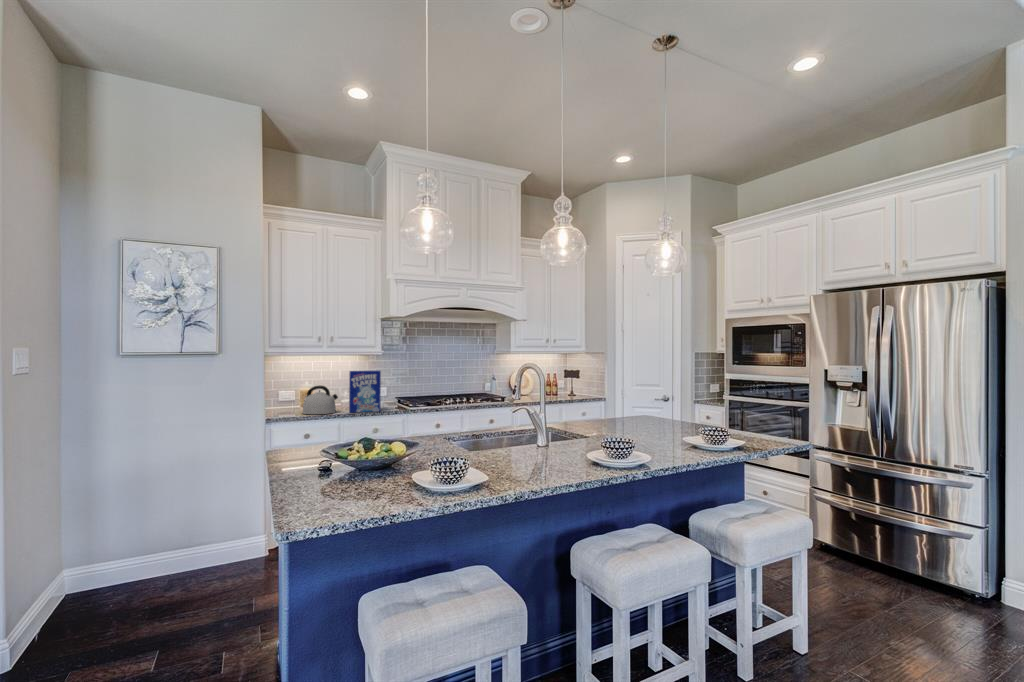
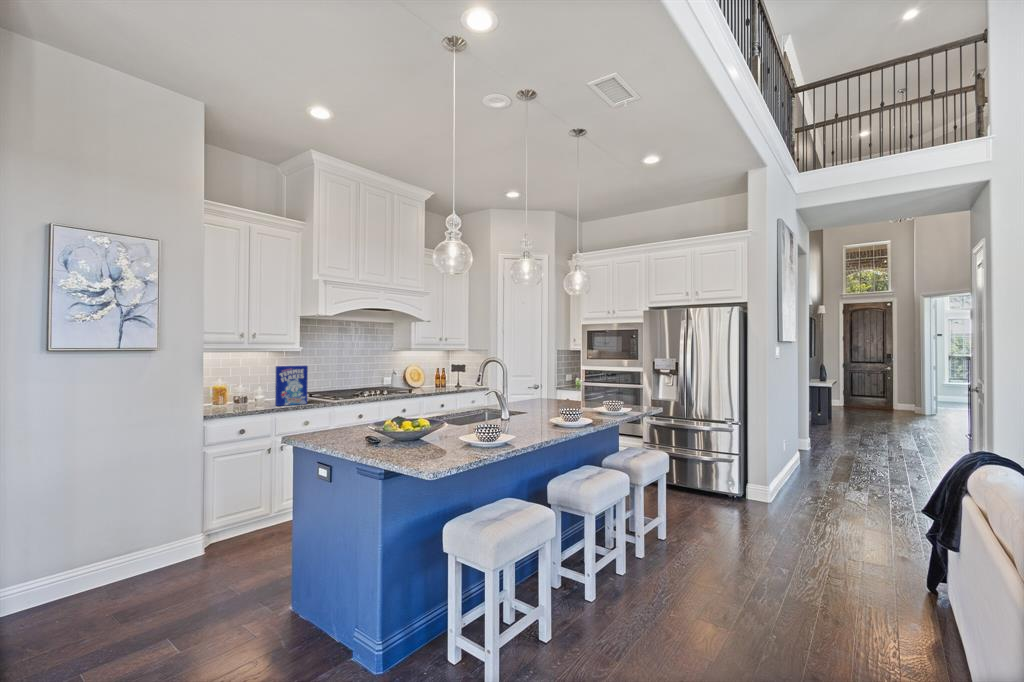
kettle: present [303,385,338,414] -> none [227,381,265,409]

